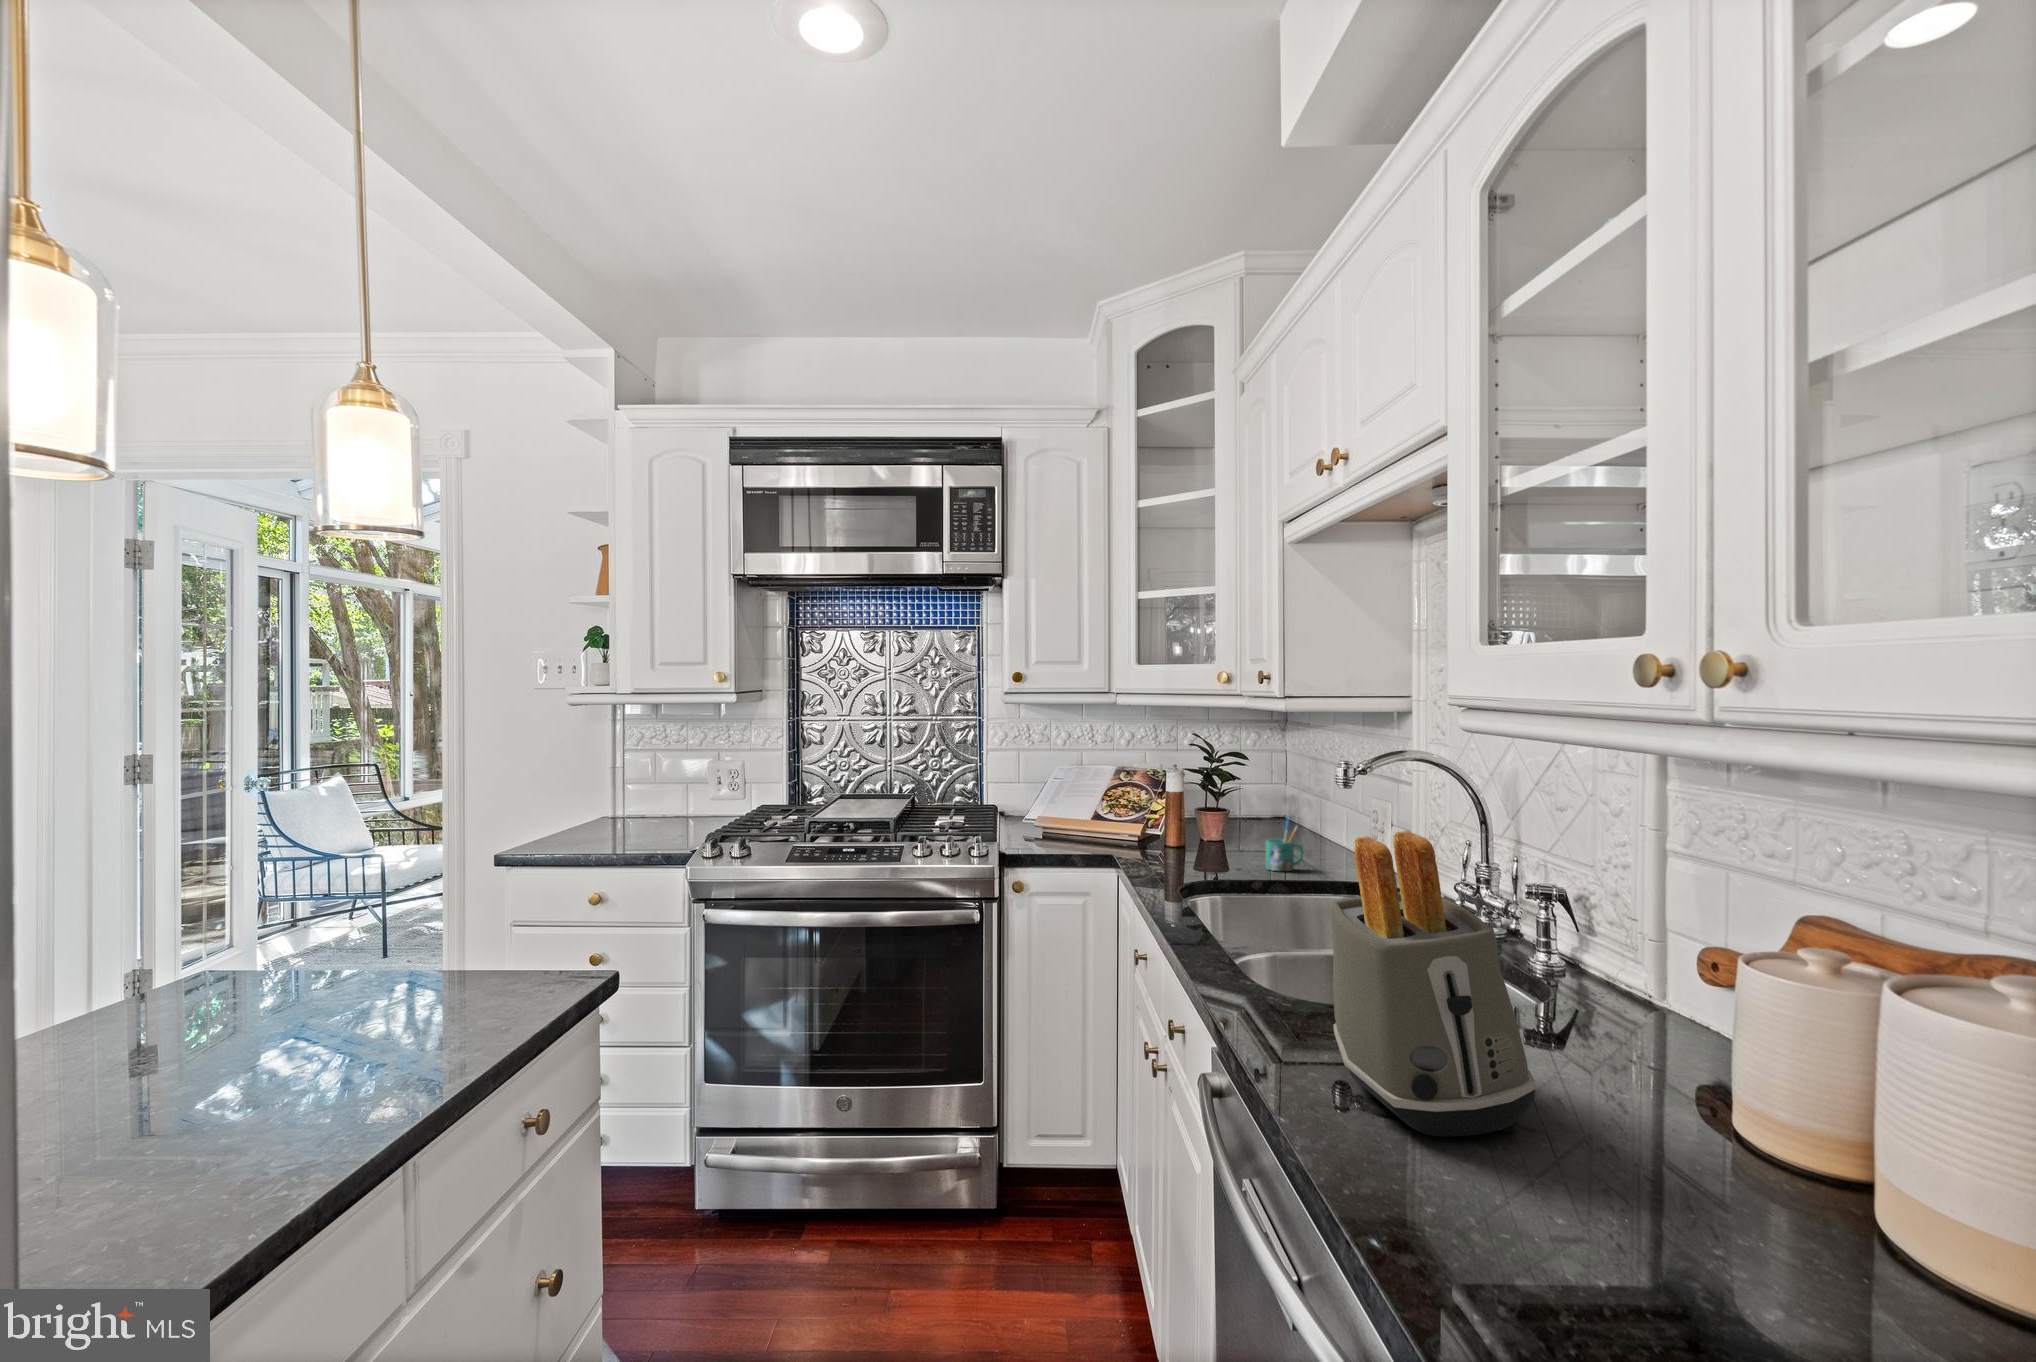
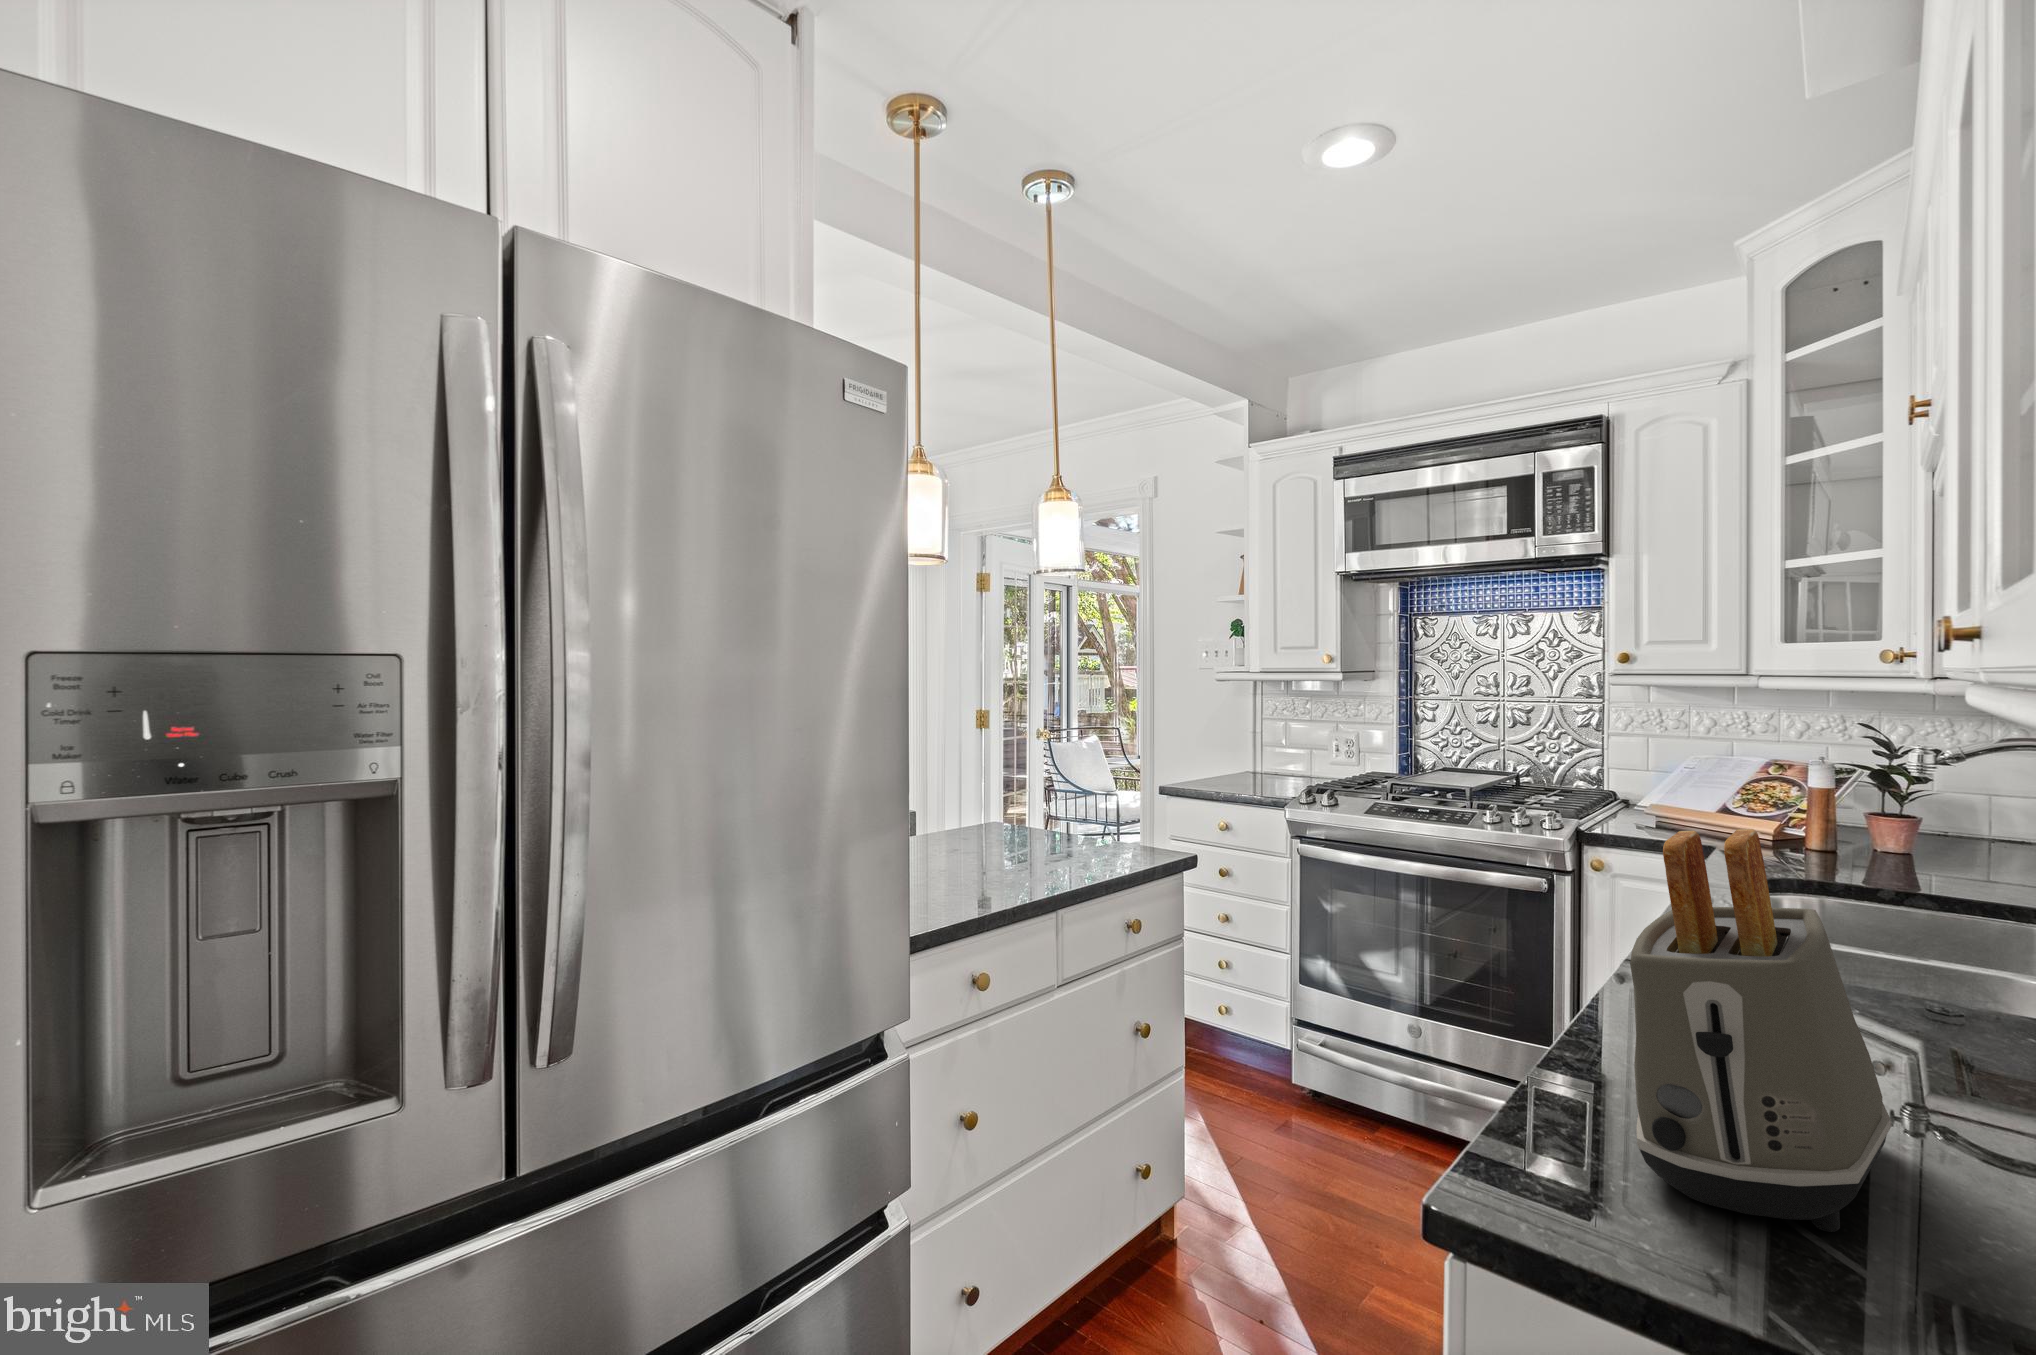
mug: present [1266,817,1303,871] -> none [1917,829,1982,897]

